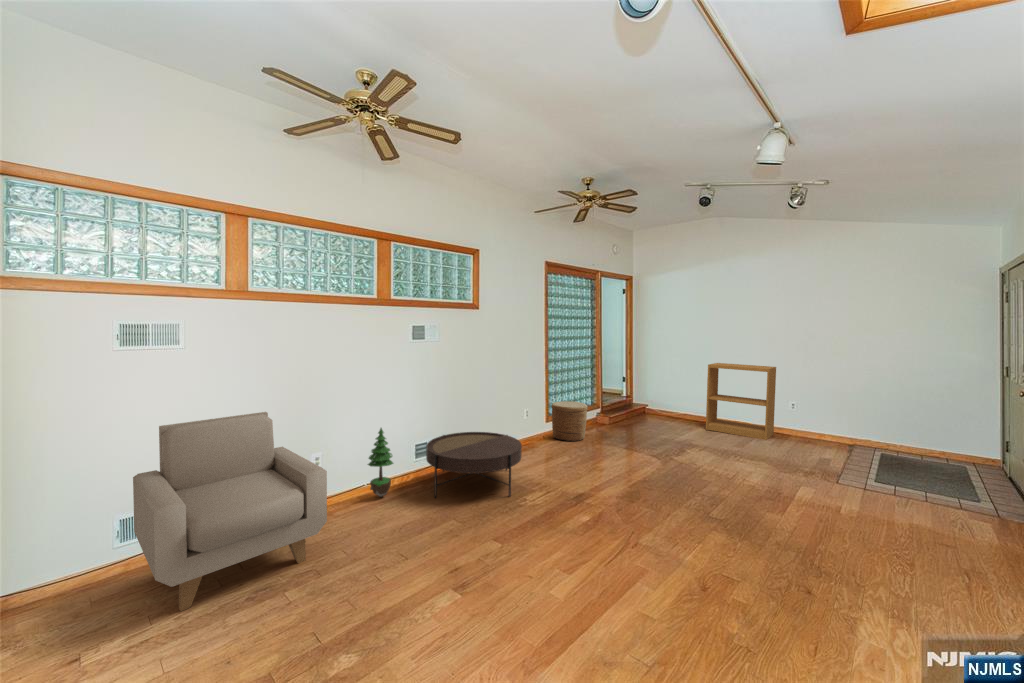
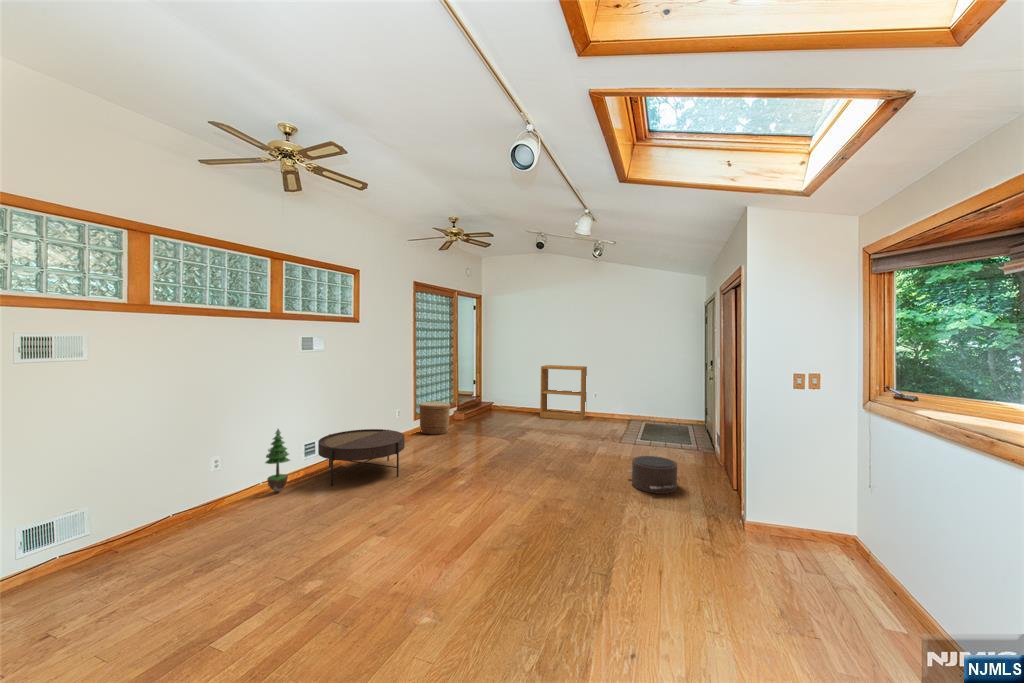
armchair: present [133,412,327,611] -> none [41,418,252,592]
pouf: none [852,527,971,610] -> present [627,456,677,494]

